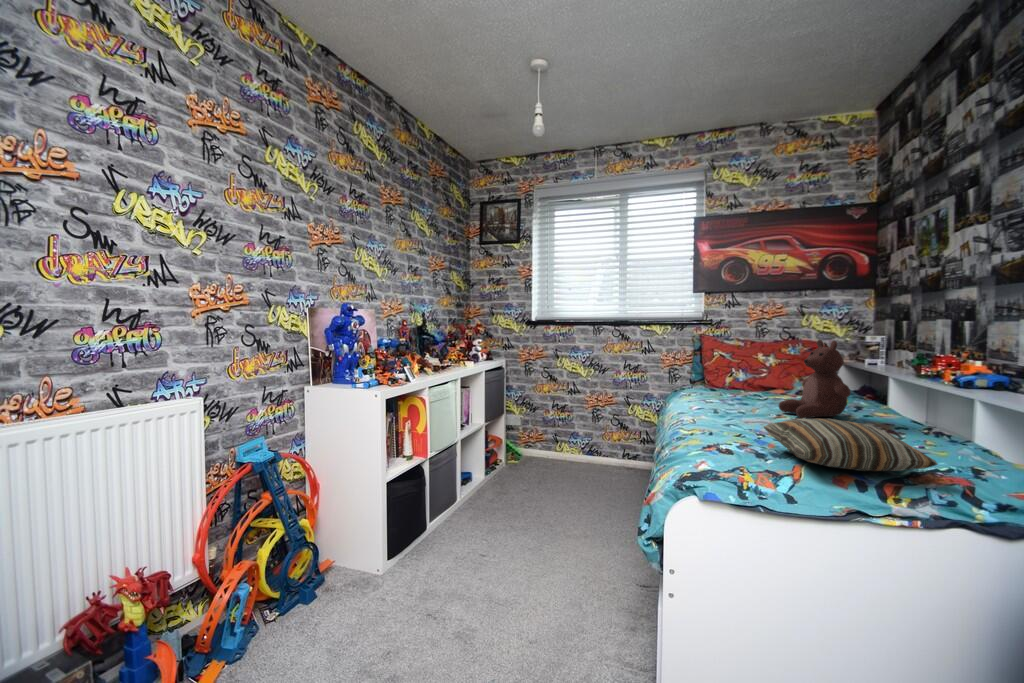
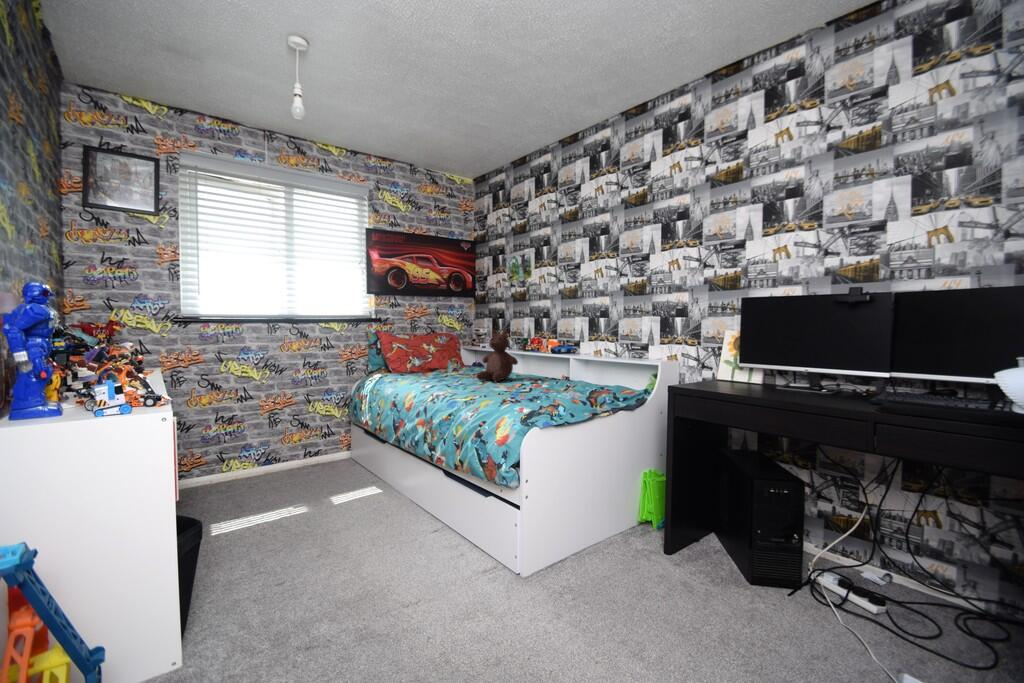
pillow: present [764,419,937,471] -> none [520,373,606,398]

